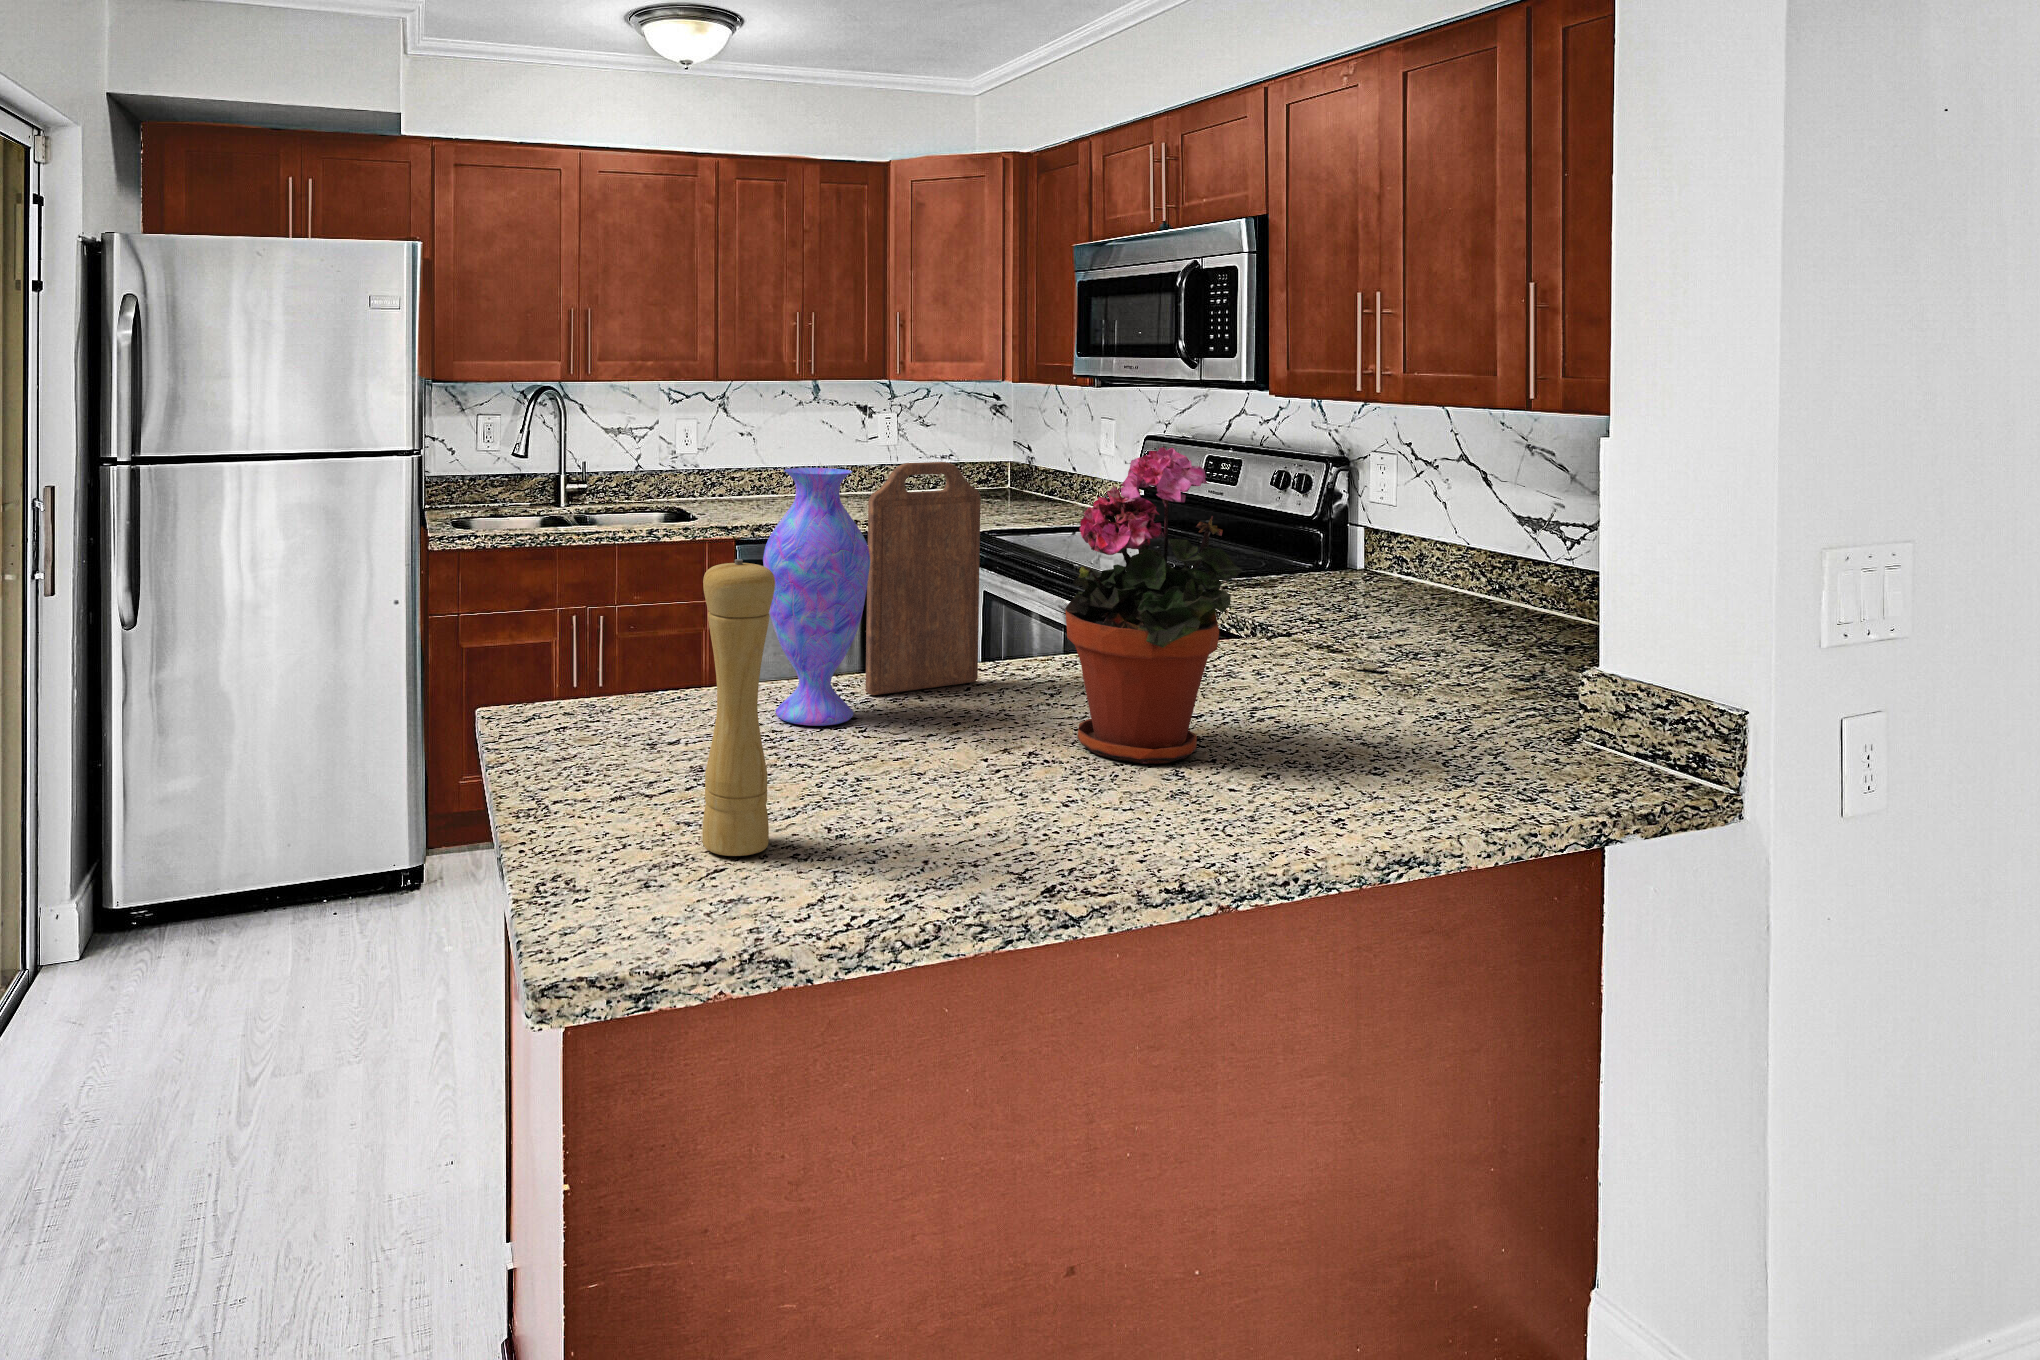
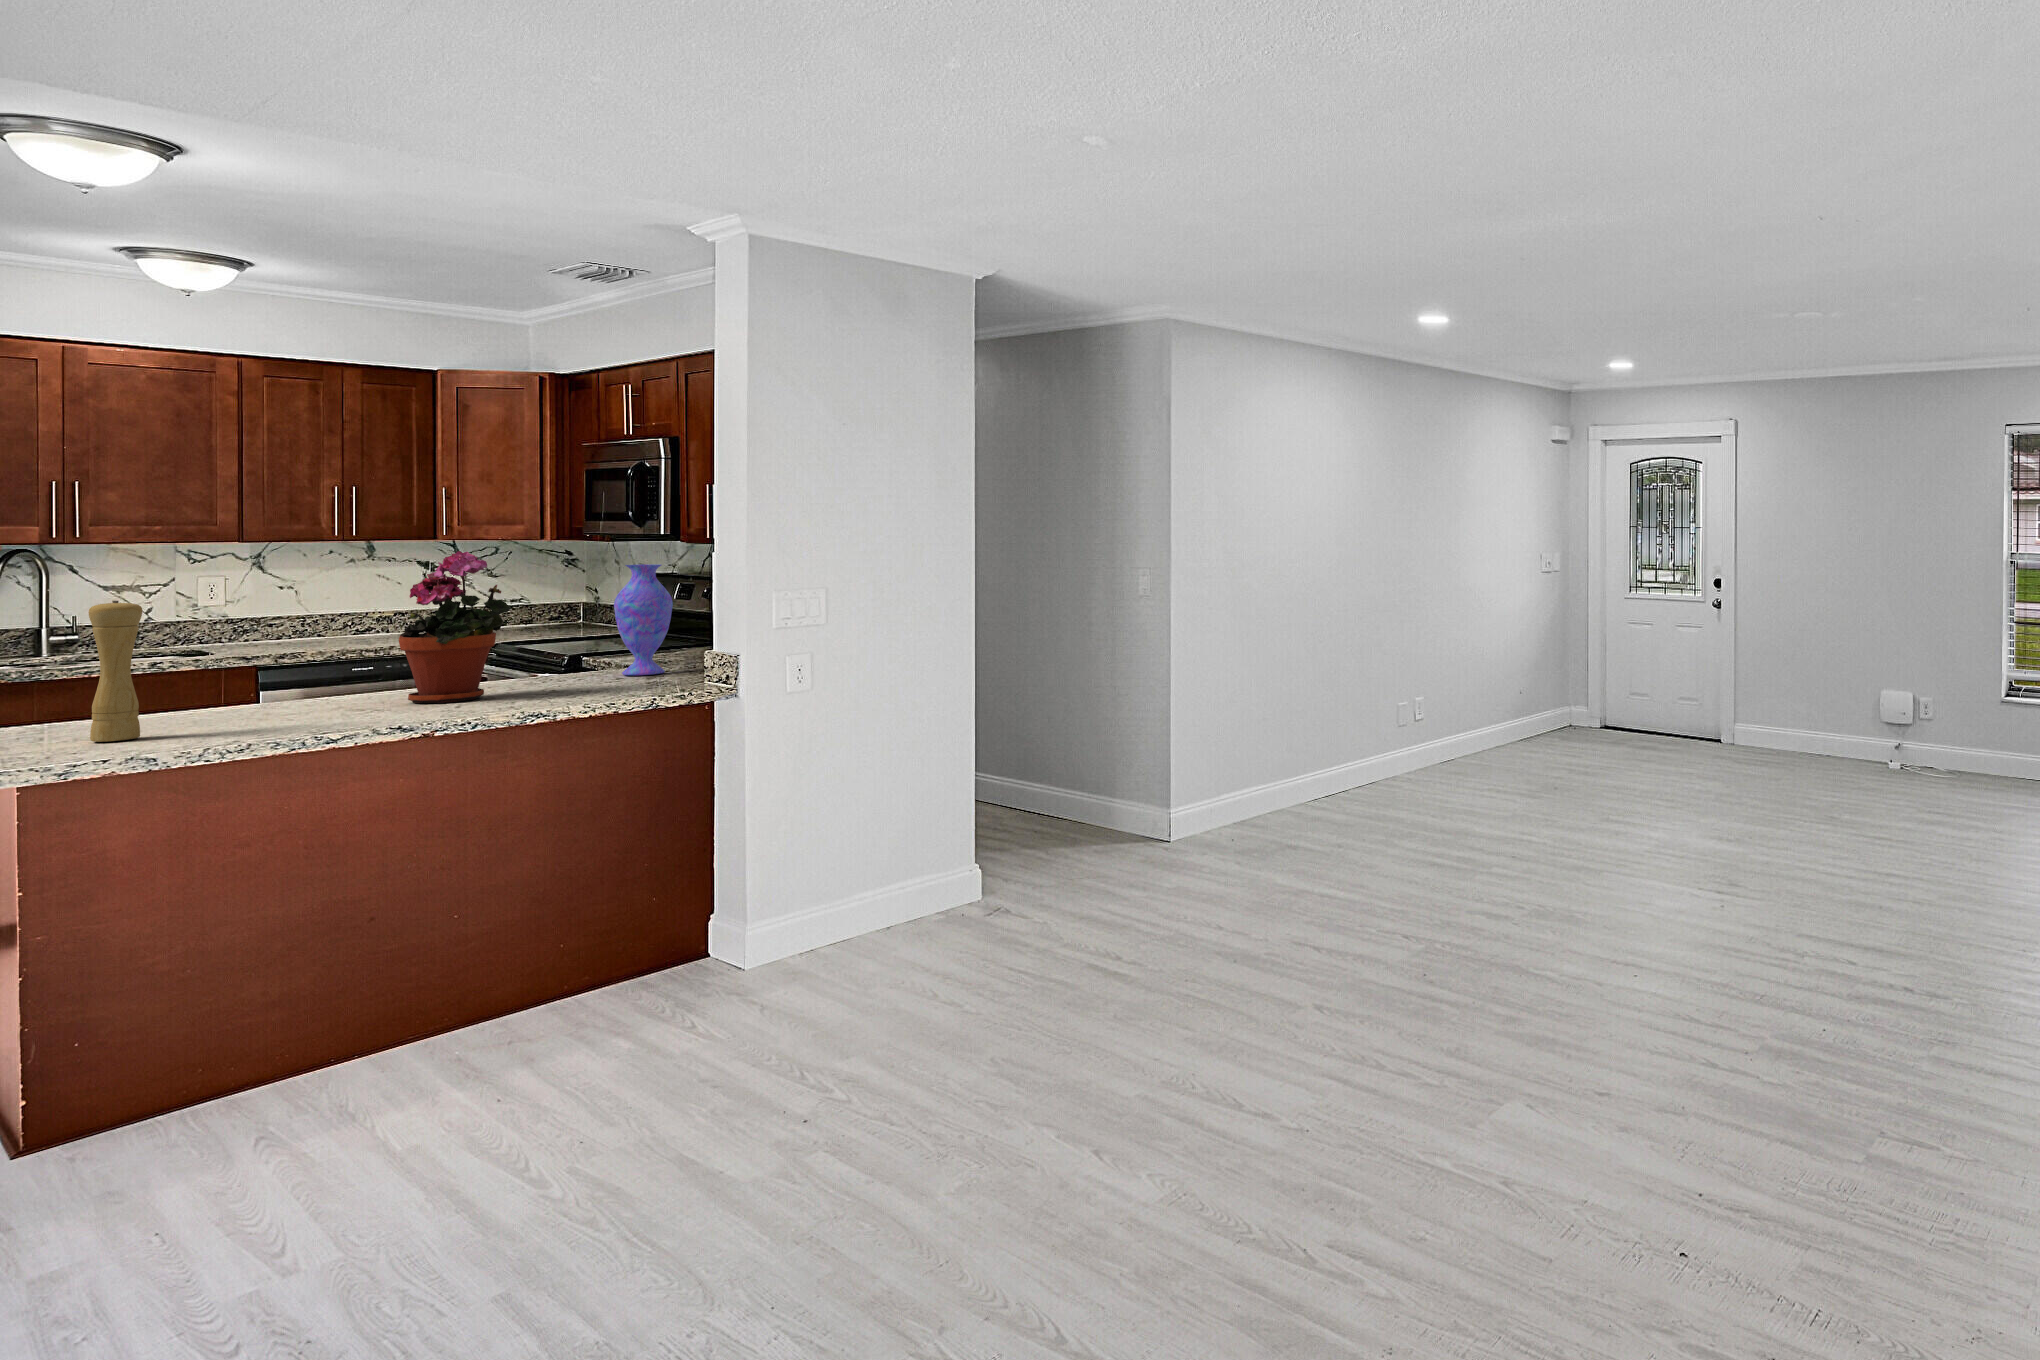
cutting board: present [866,462,981,695] -> none [278,569,376,701]
vase: present [763,468,870,726] -> present [614,565,673,676]

